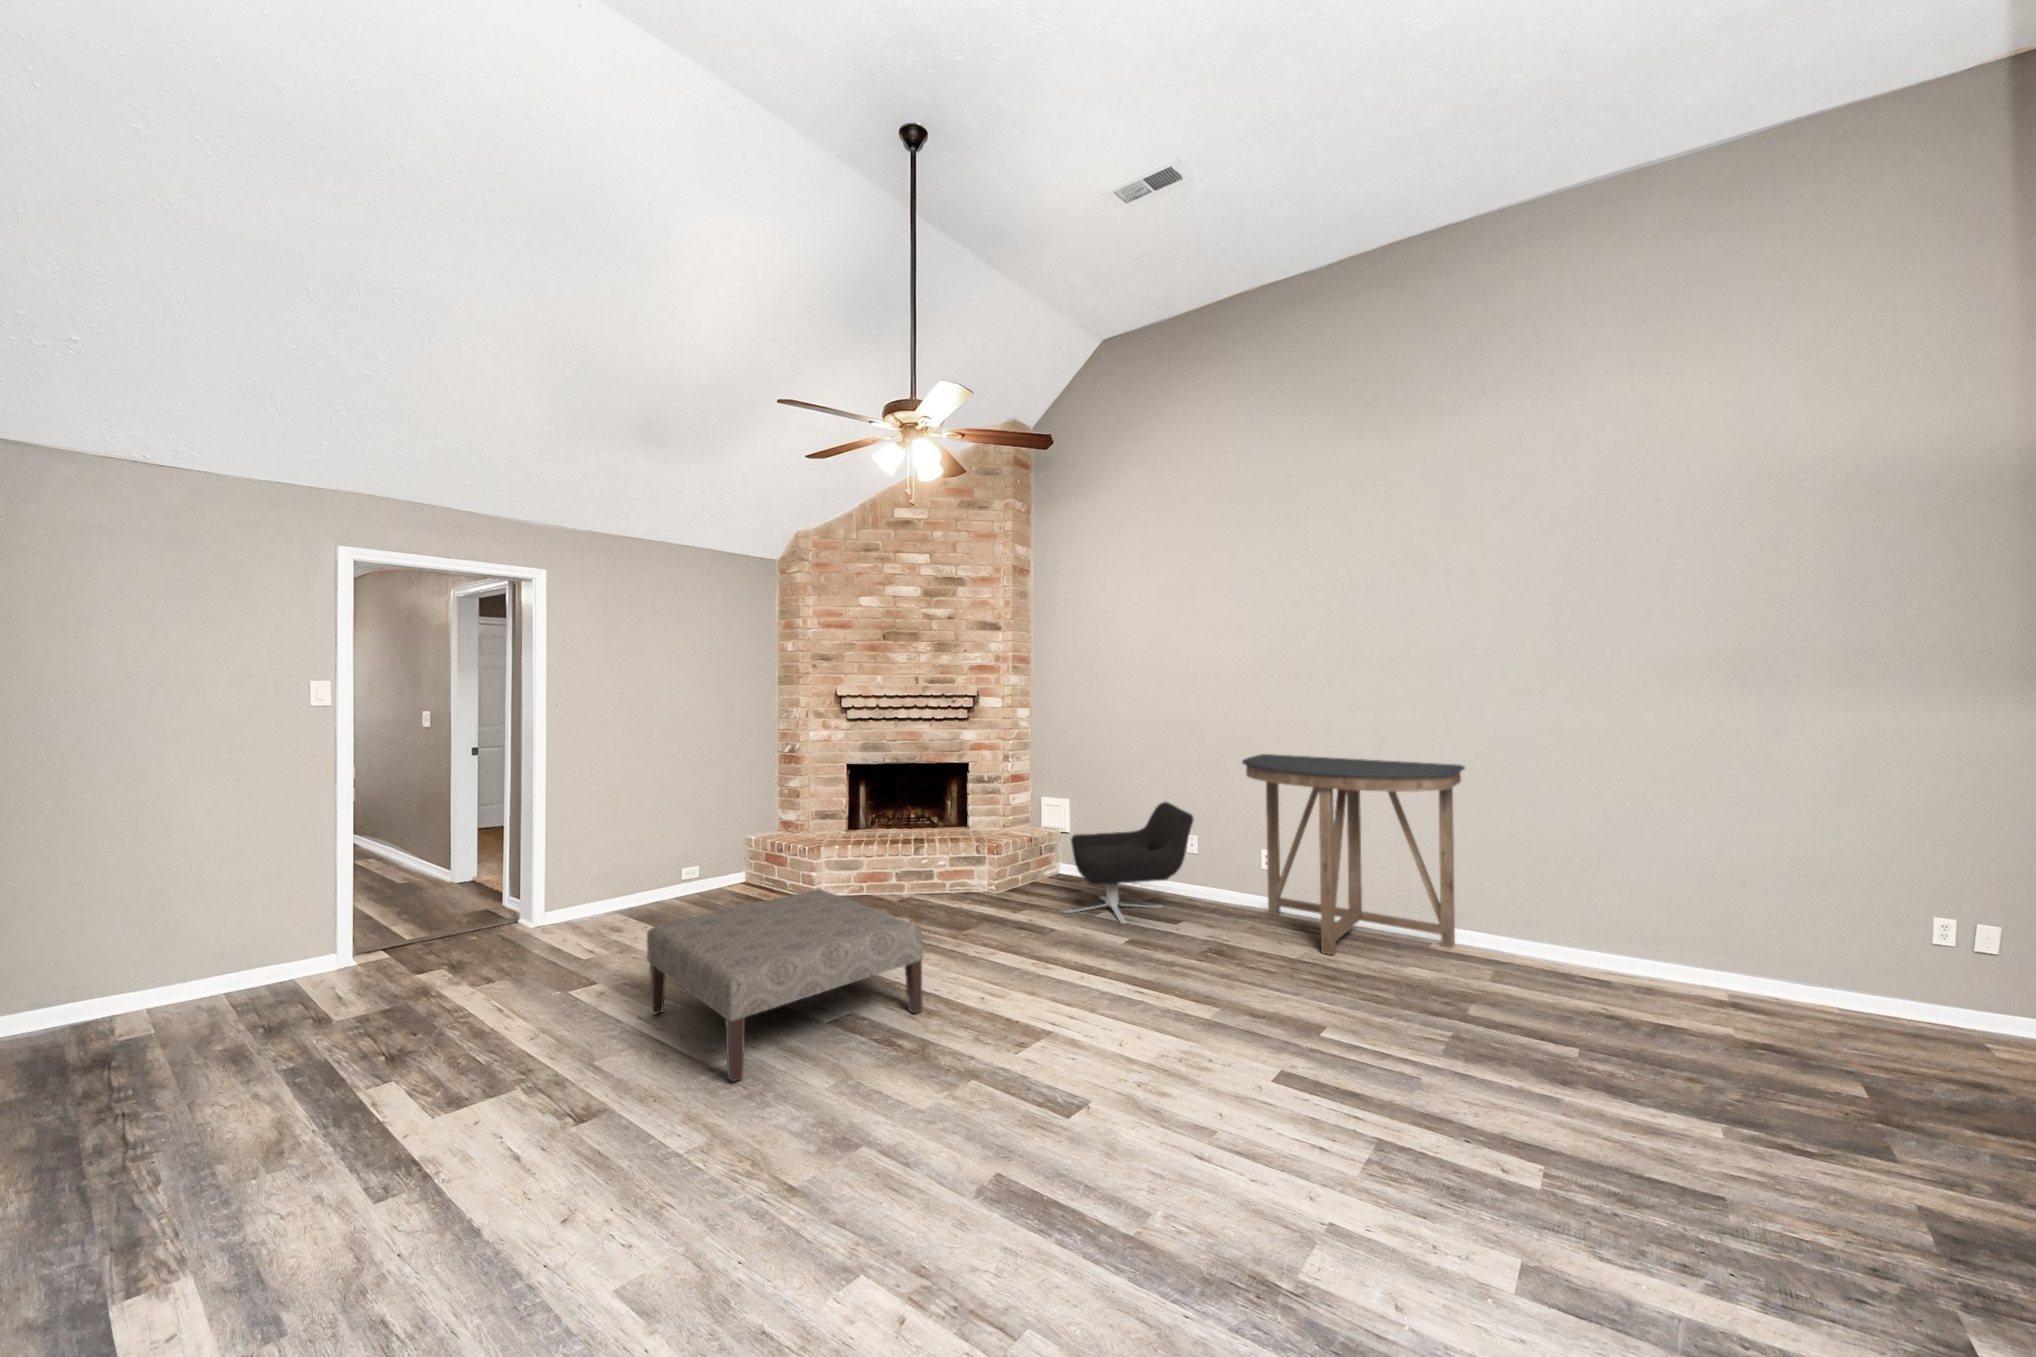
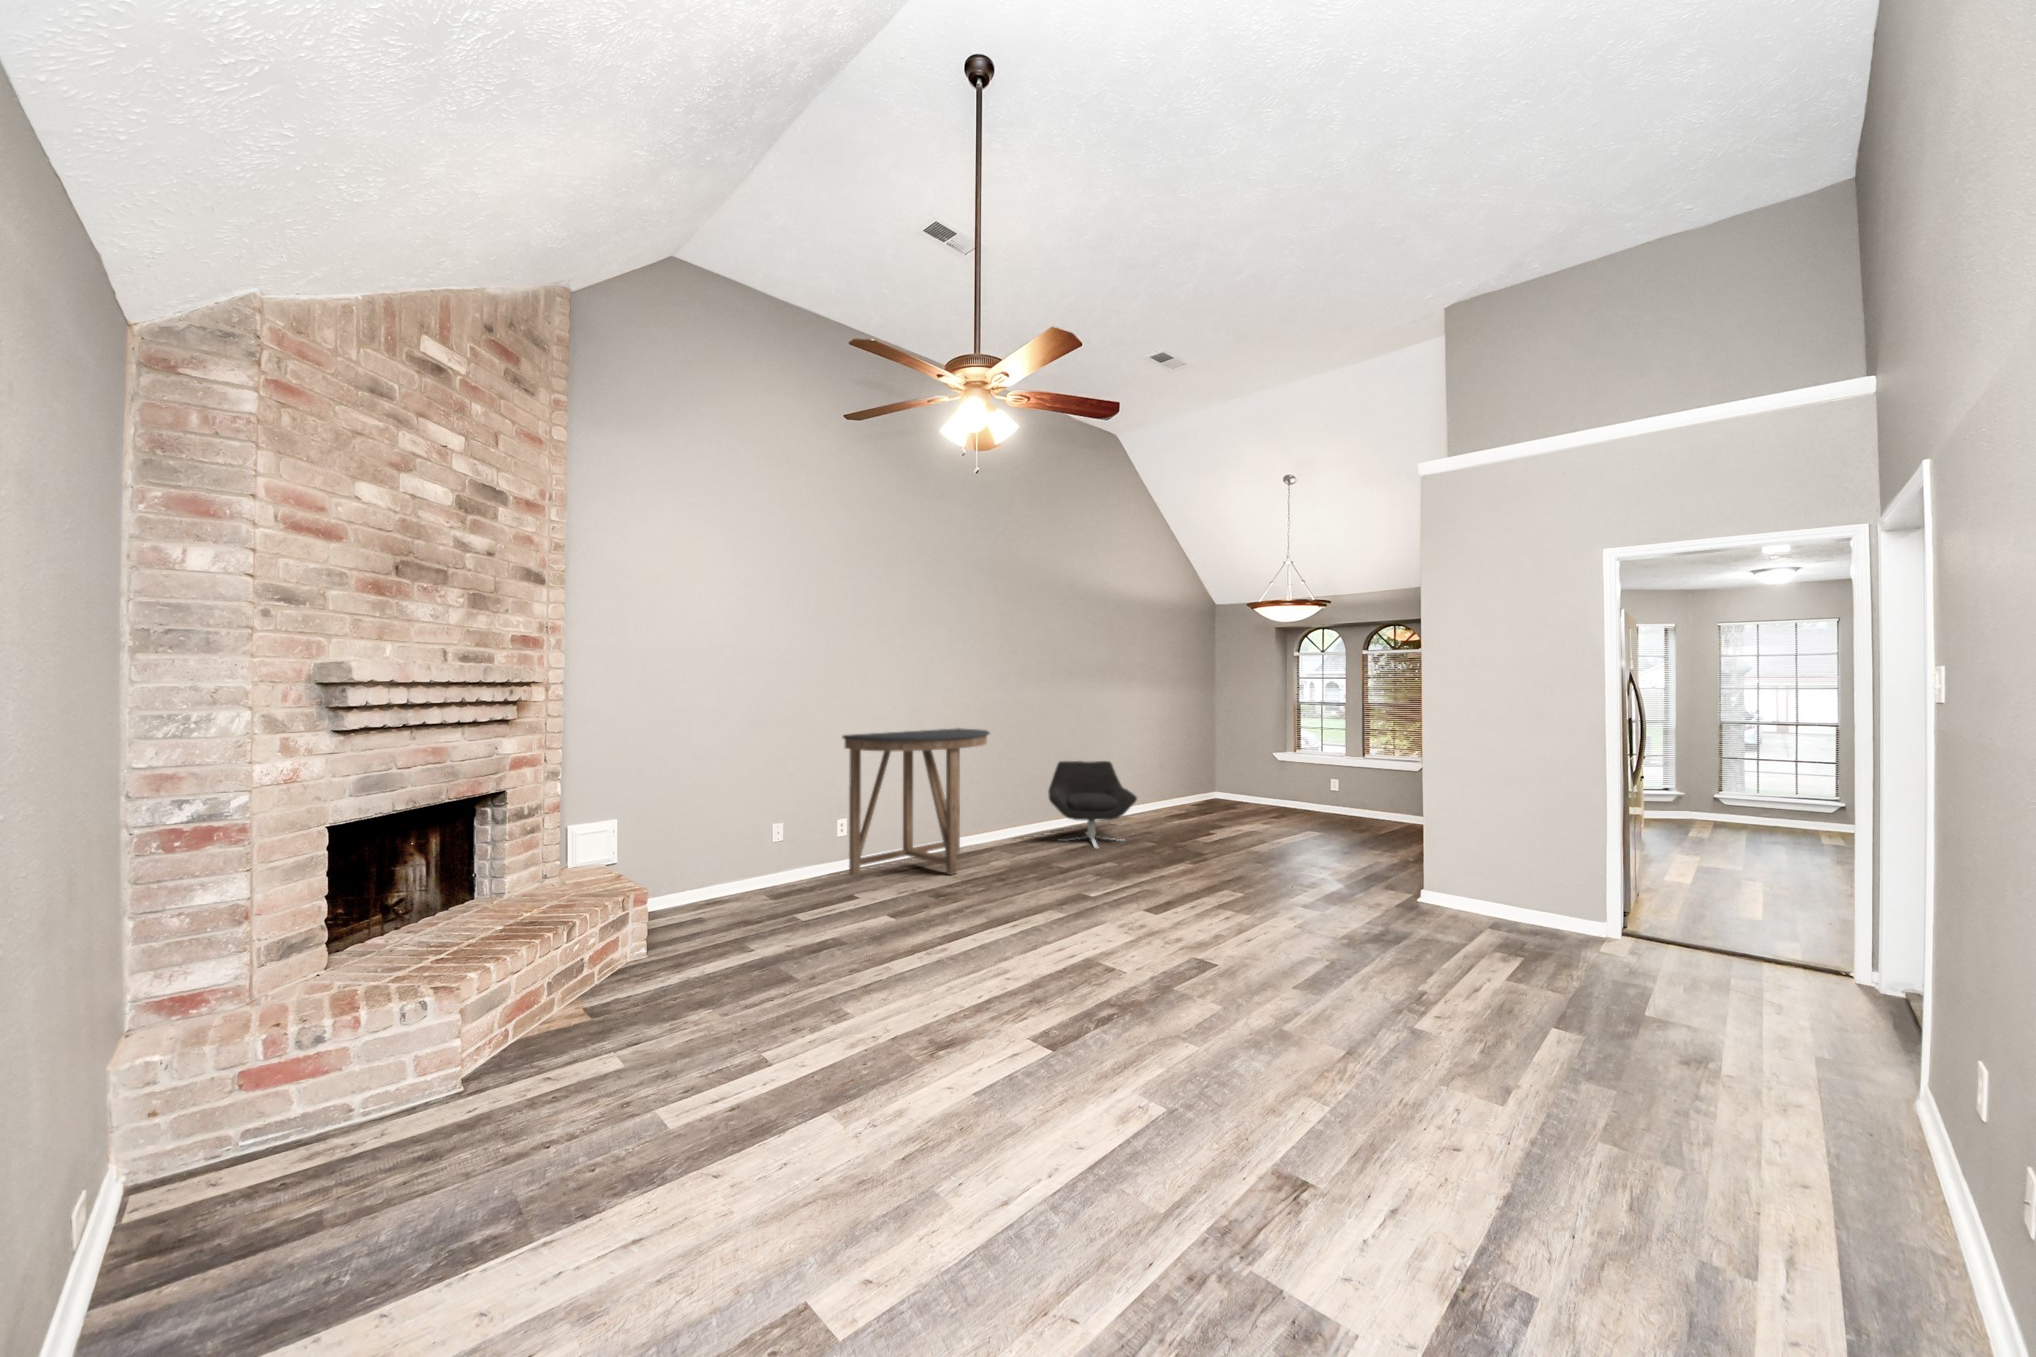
lounge chair: present [1063,802,1193,924] -> present [1048,761,1137,848]
ottoman: present [647,889,923,1081] -> none [823,909,1188,1190]

